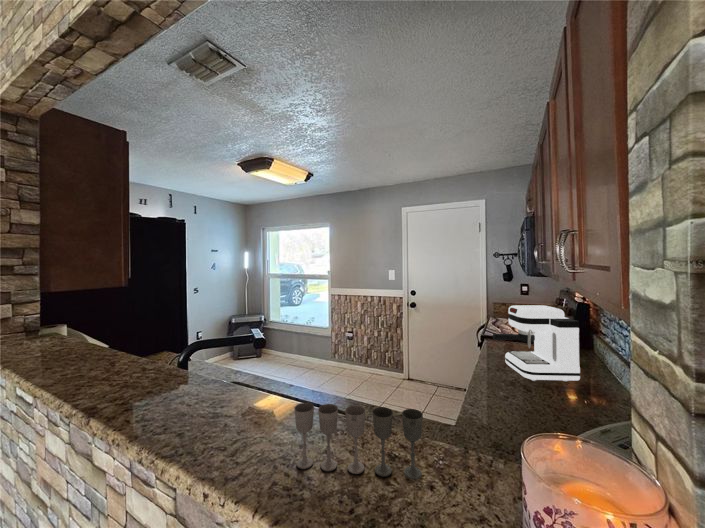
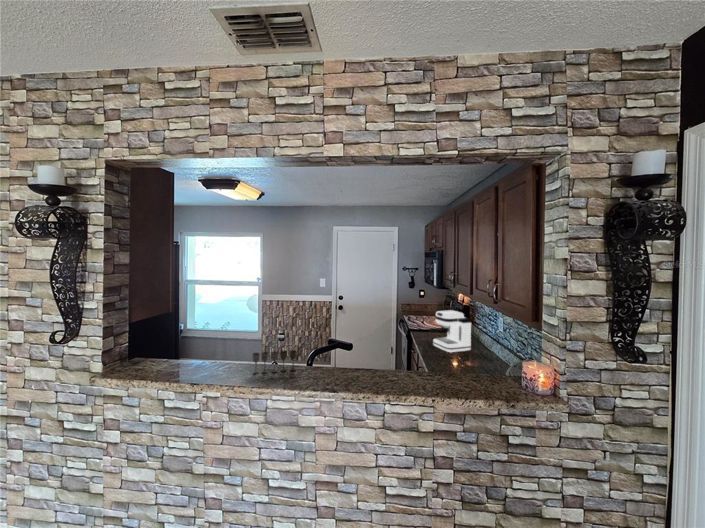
wine glass: present [294,403,423,480] -> present [253,350,296,374]

